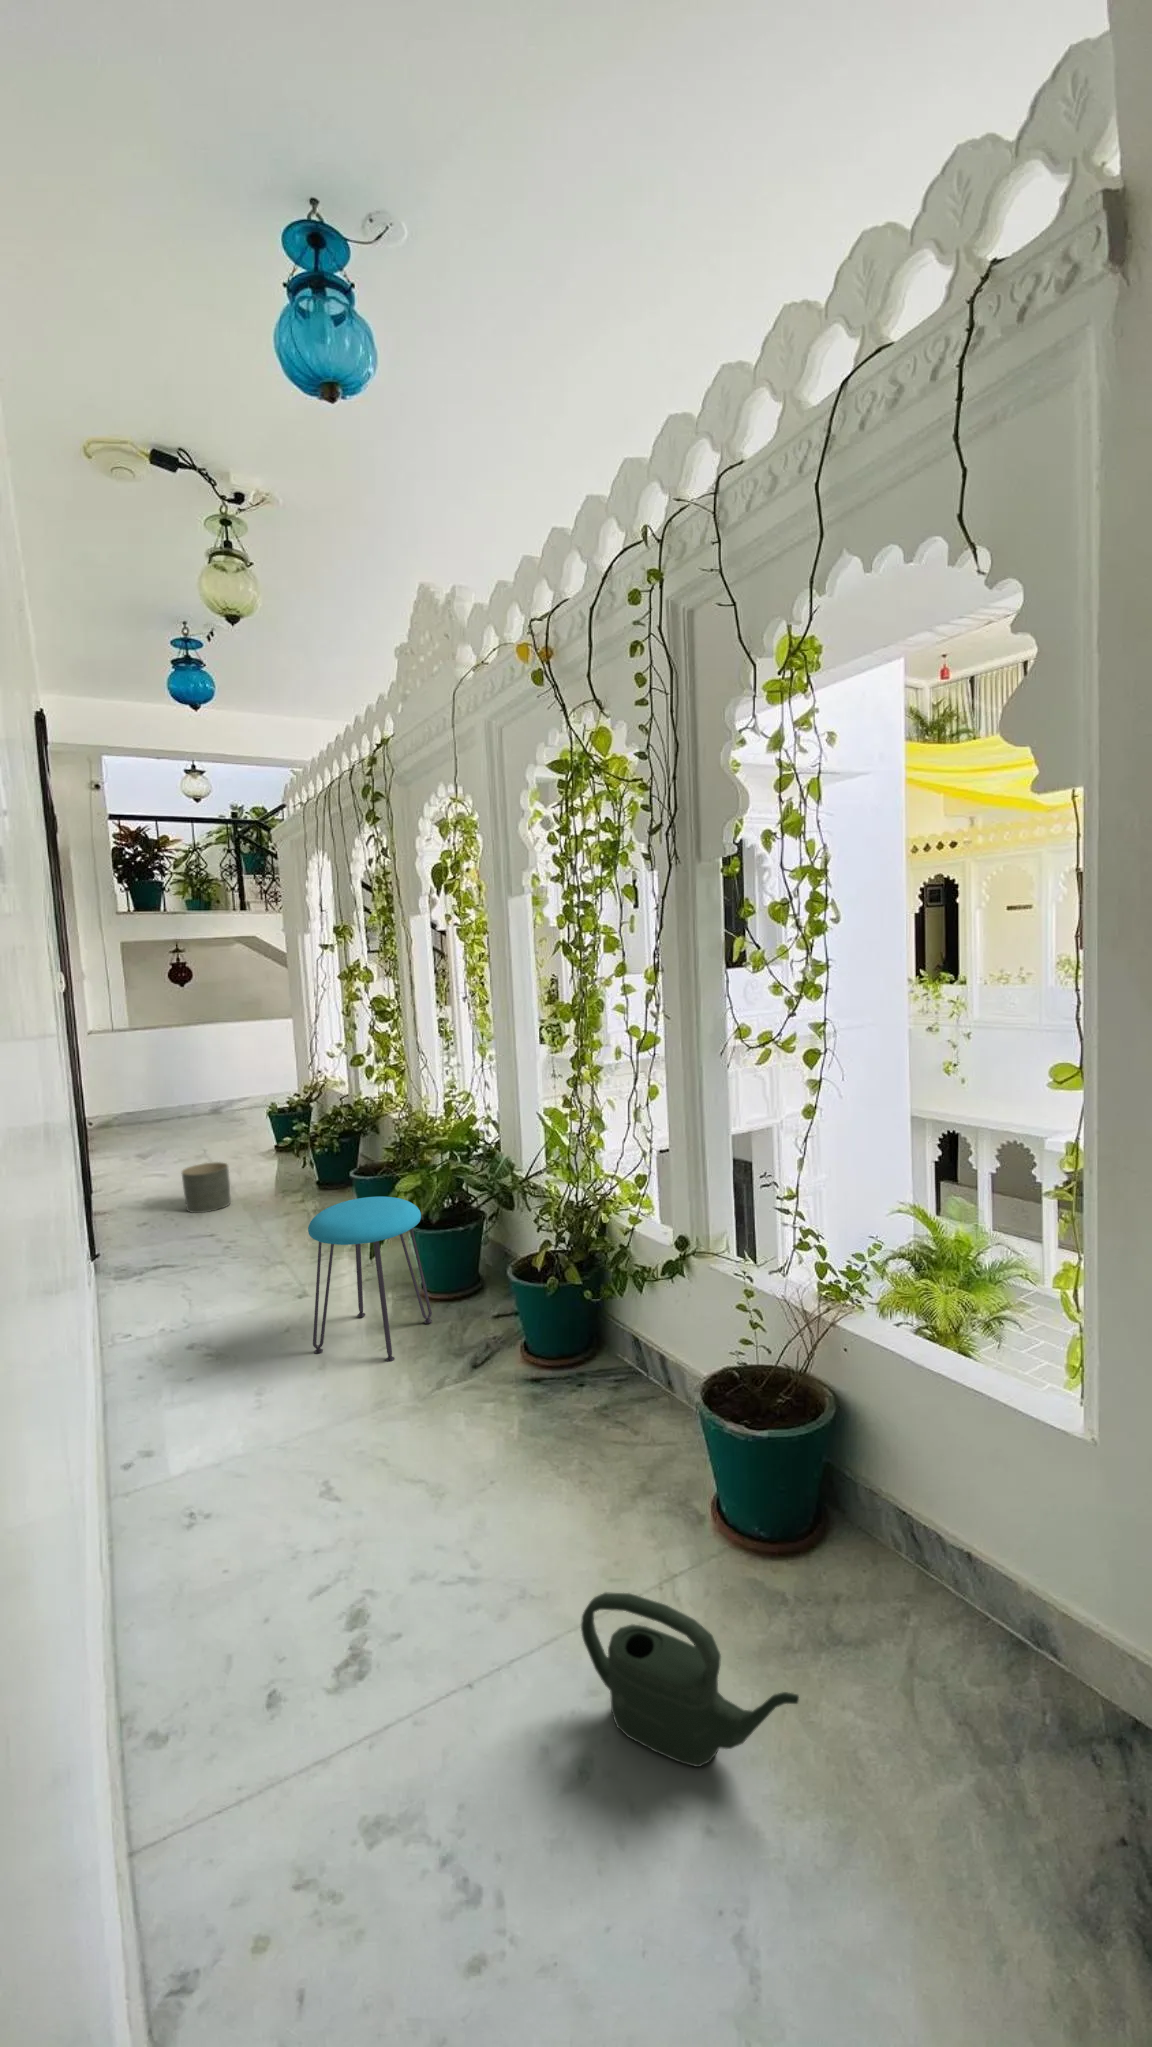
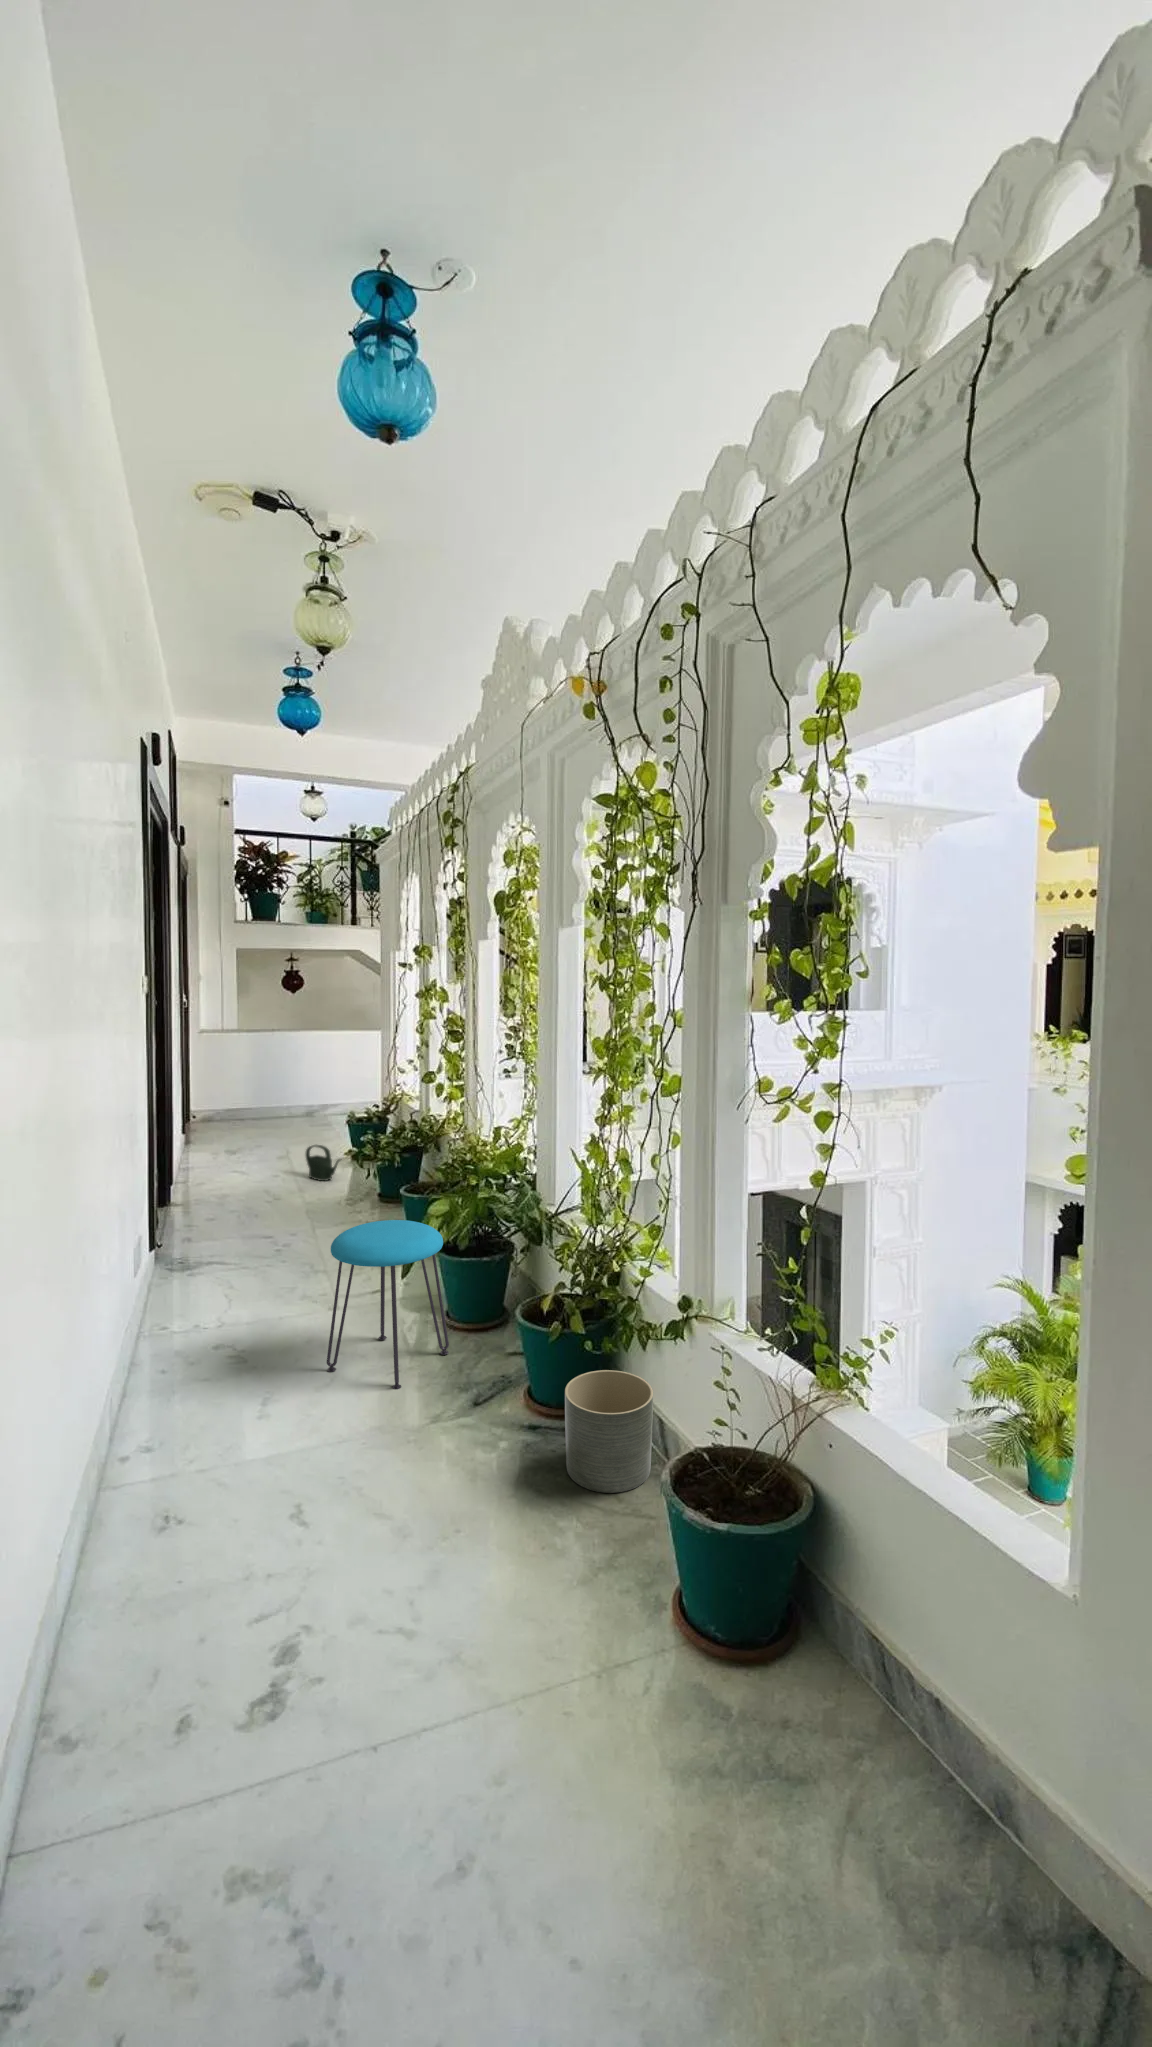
planter: present [182,1162,231,1213] -> present [565,1370,653,1493]
watering can: present [581,1593,799,1767] -> present [306,1145,340,1181]

